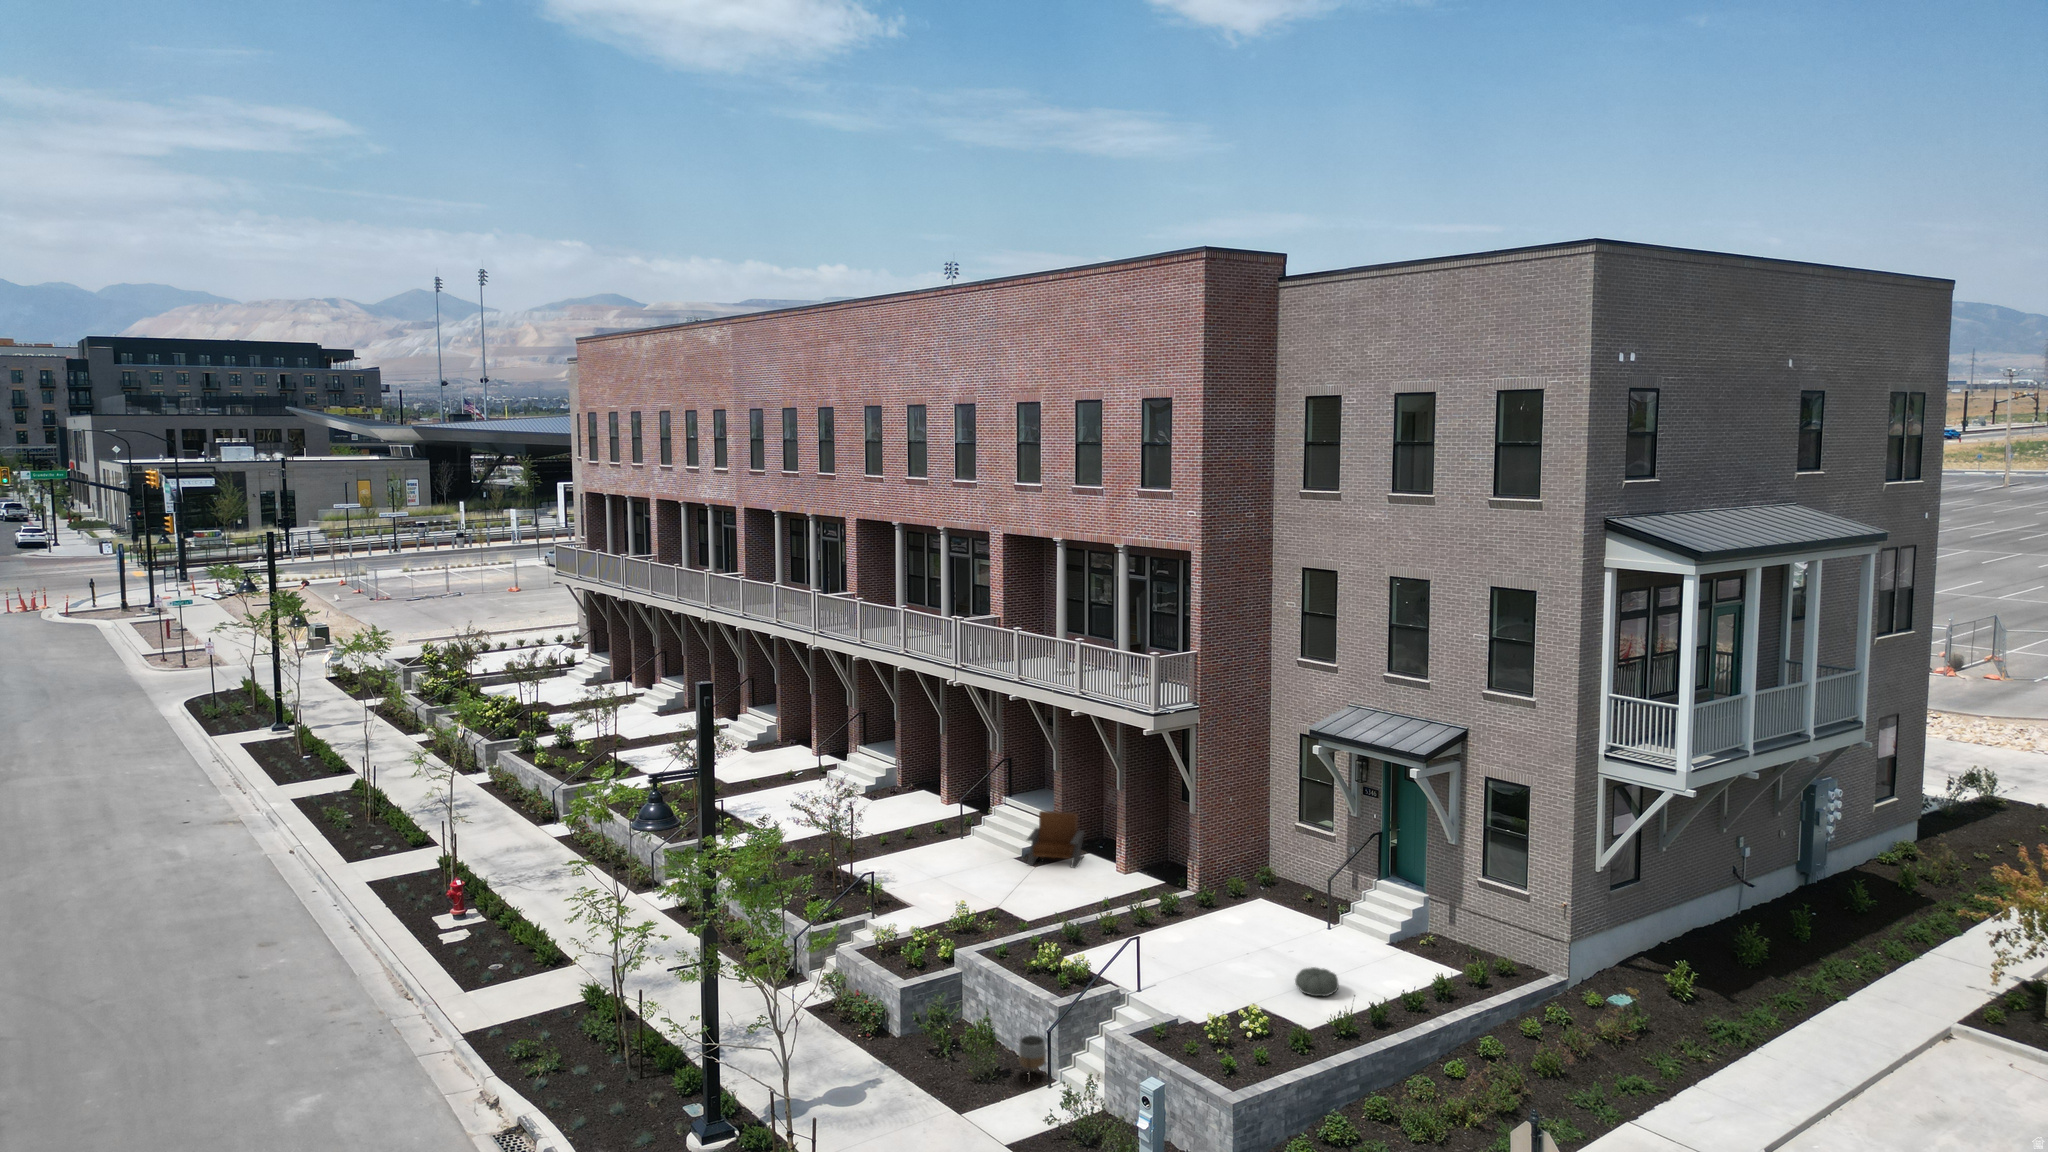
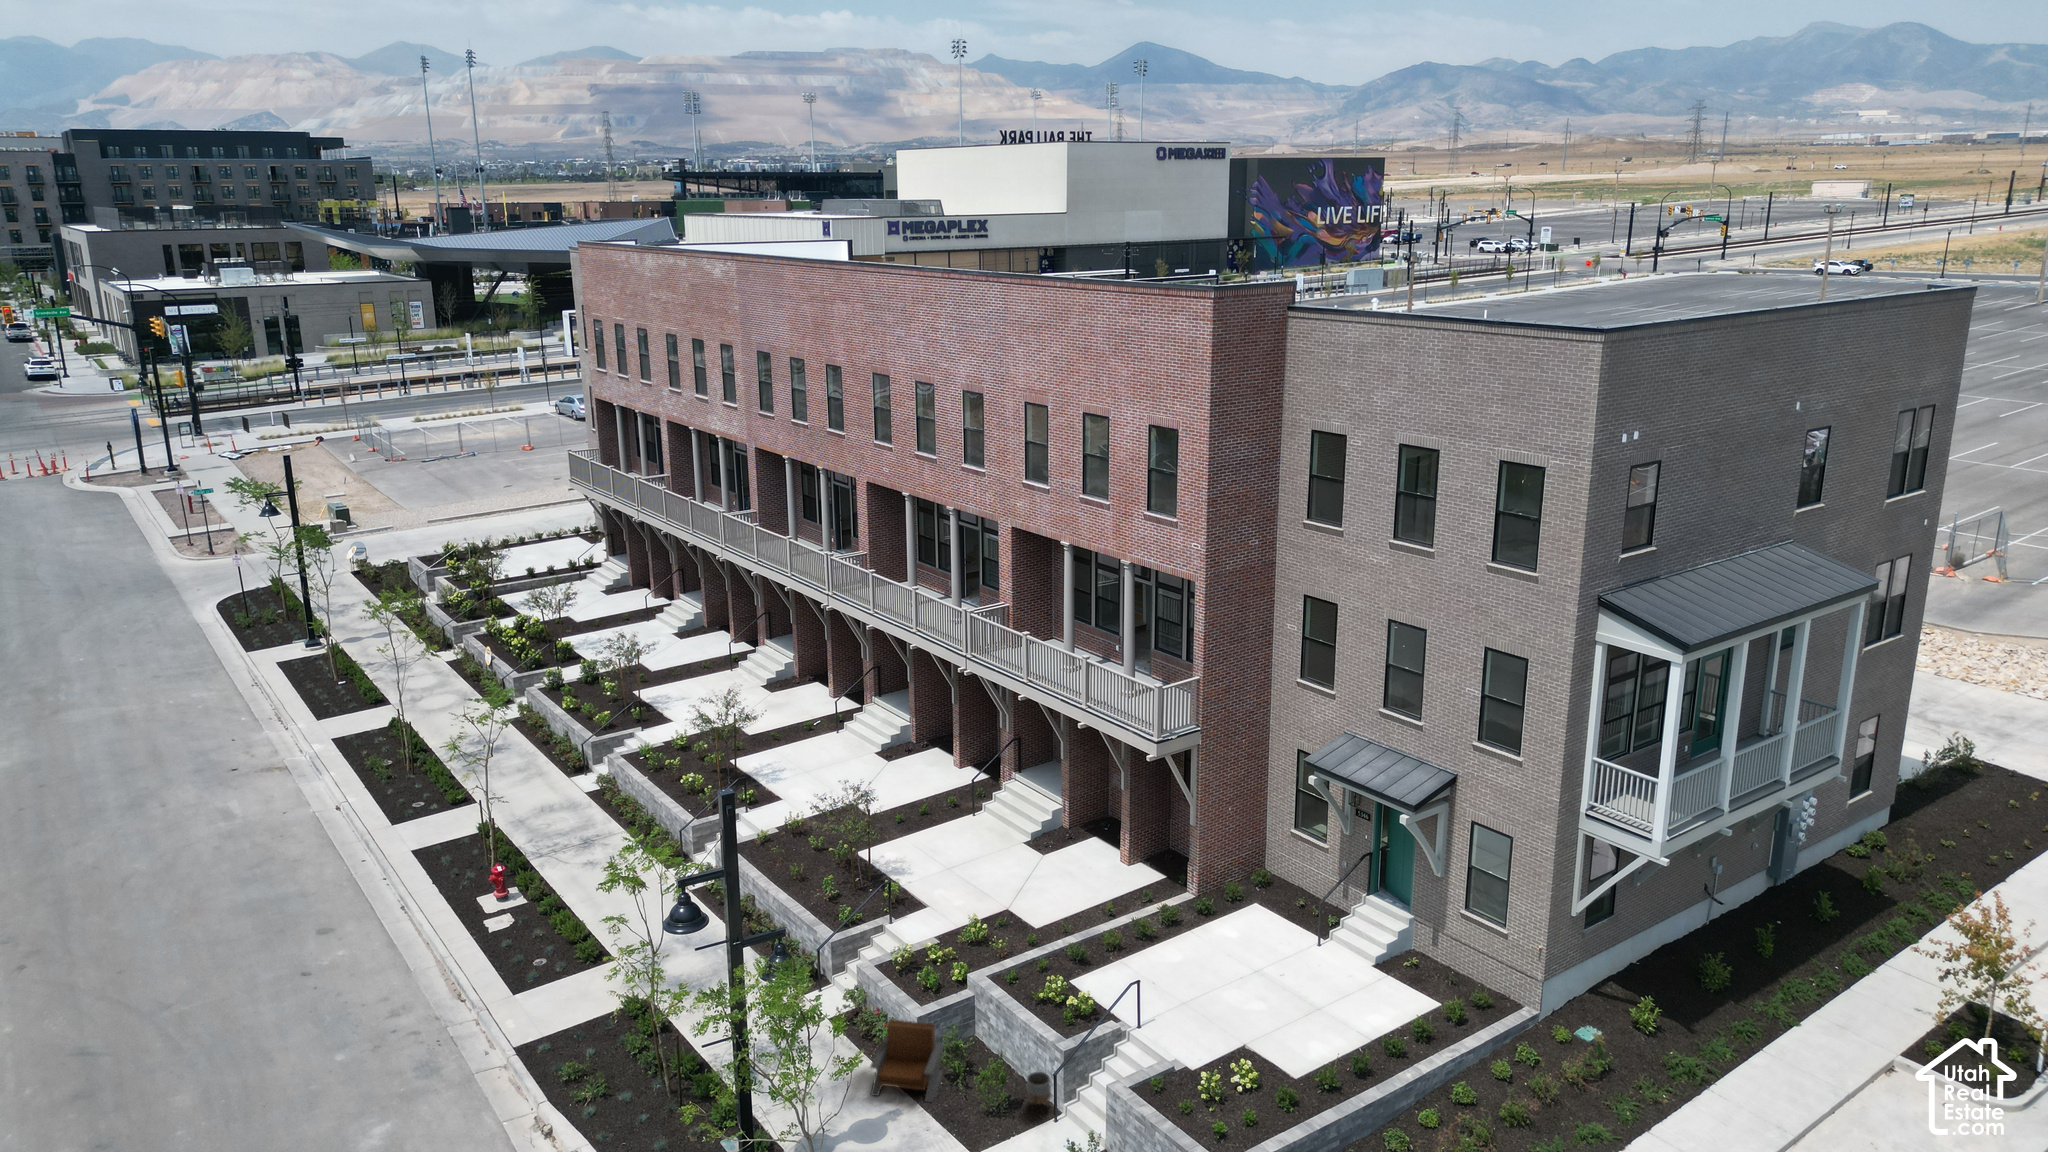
lounge chair: present [1027,811,1084,868] -> present [870,1019,944,1103]
pouf: present [1295,967,1339,996] -> none [1283,1002,1323,1033]

